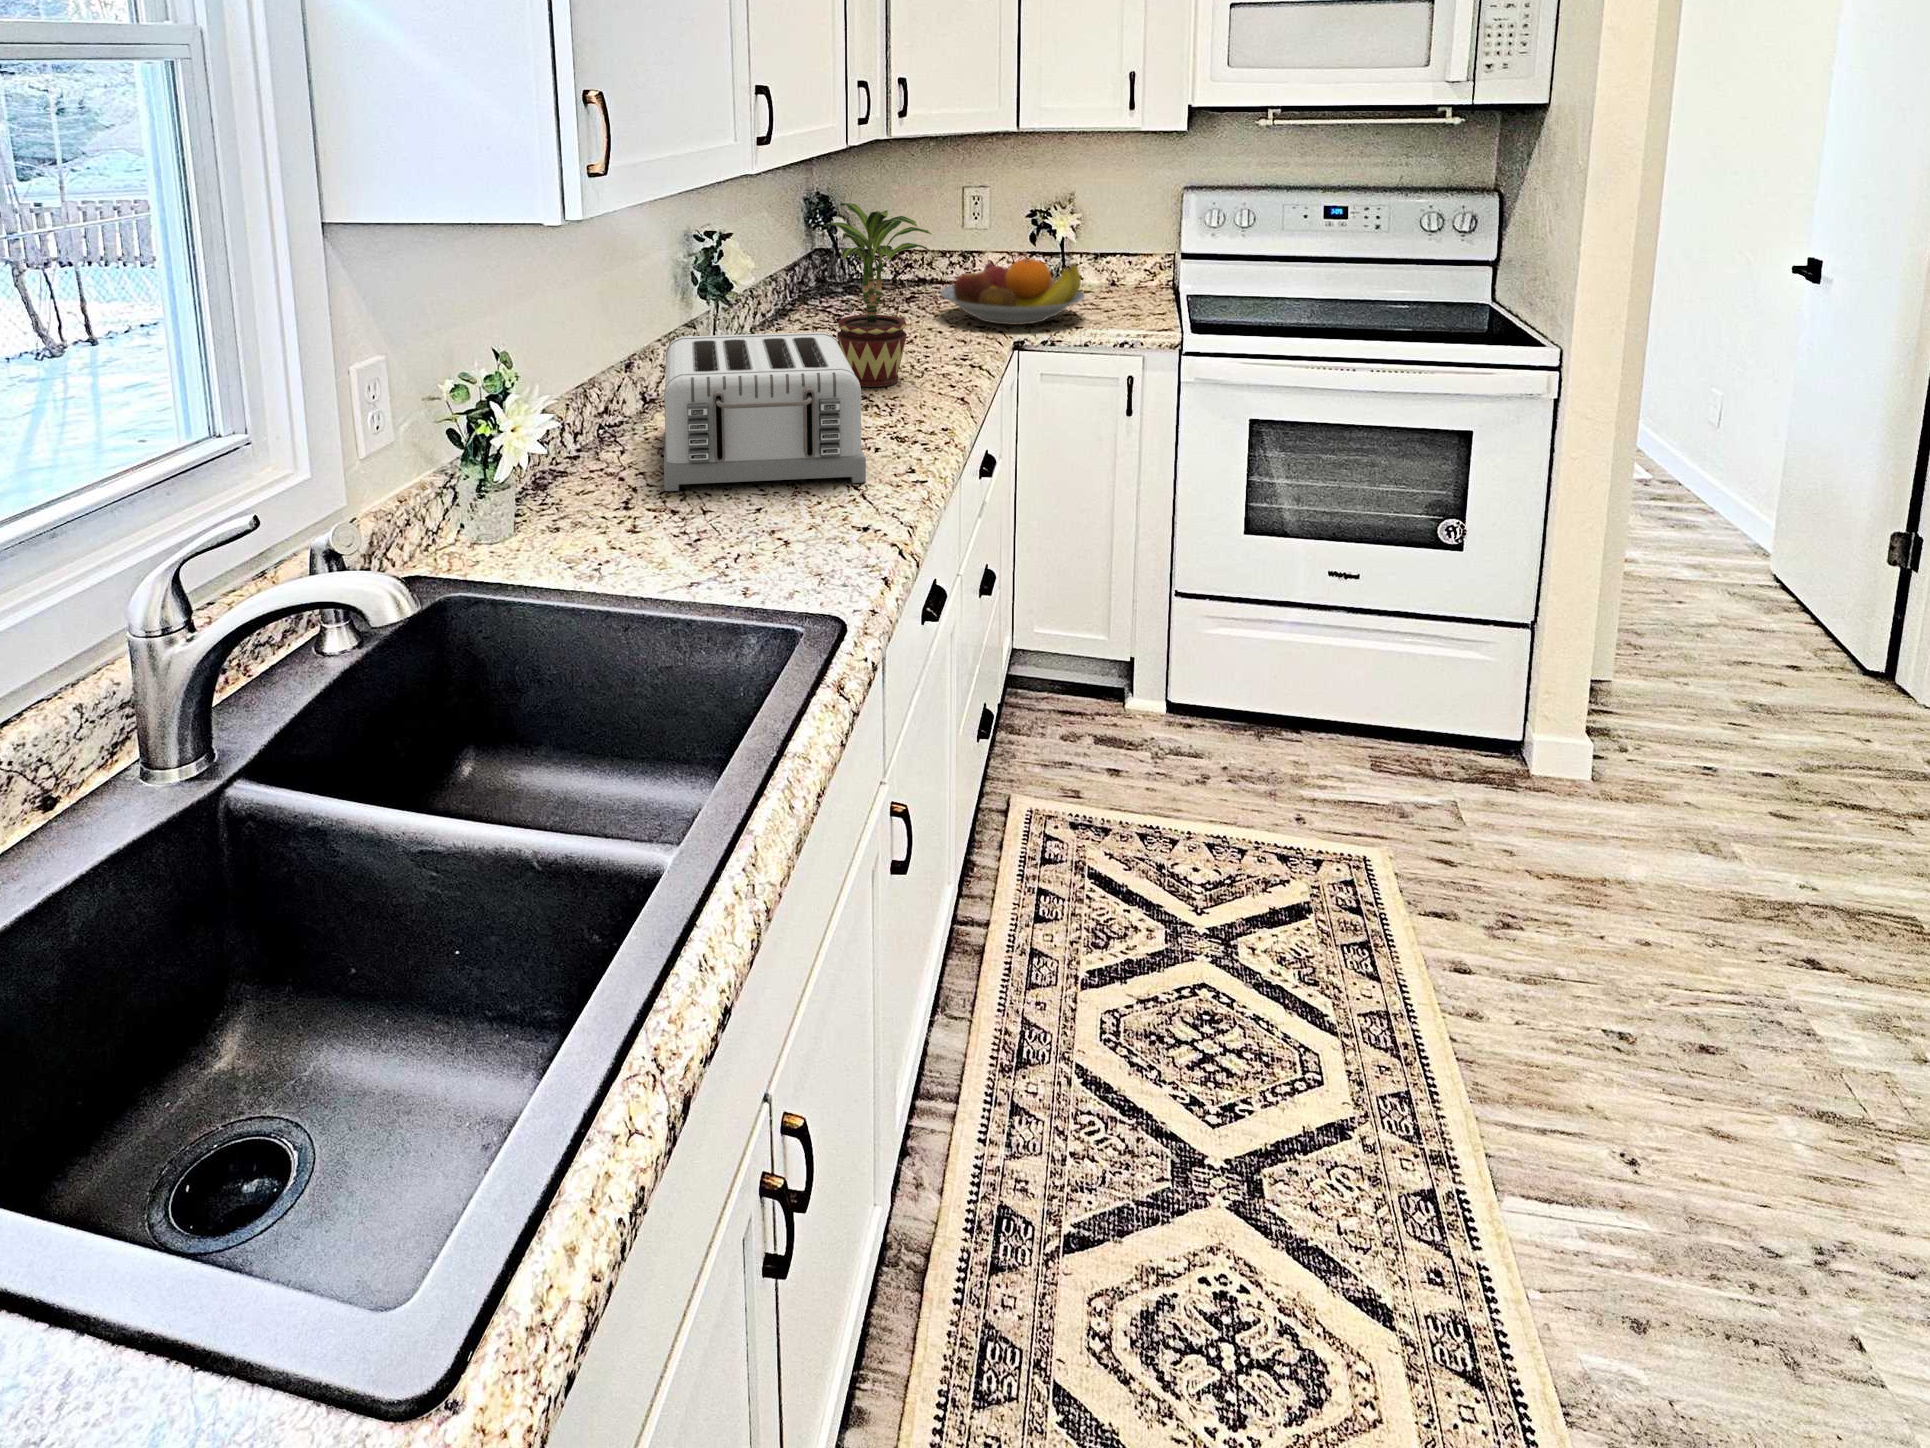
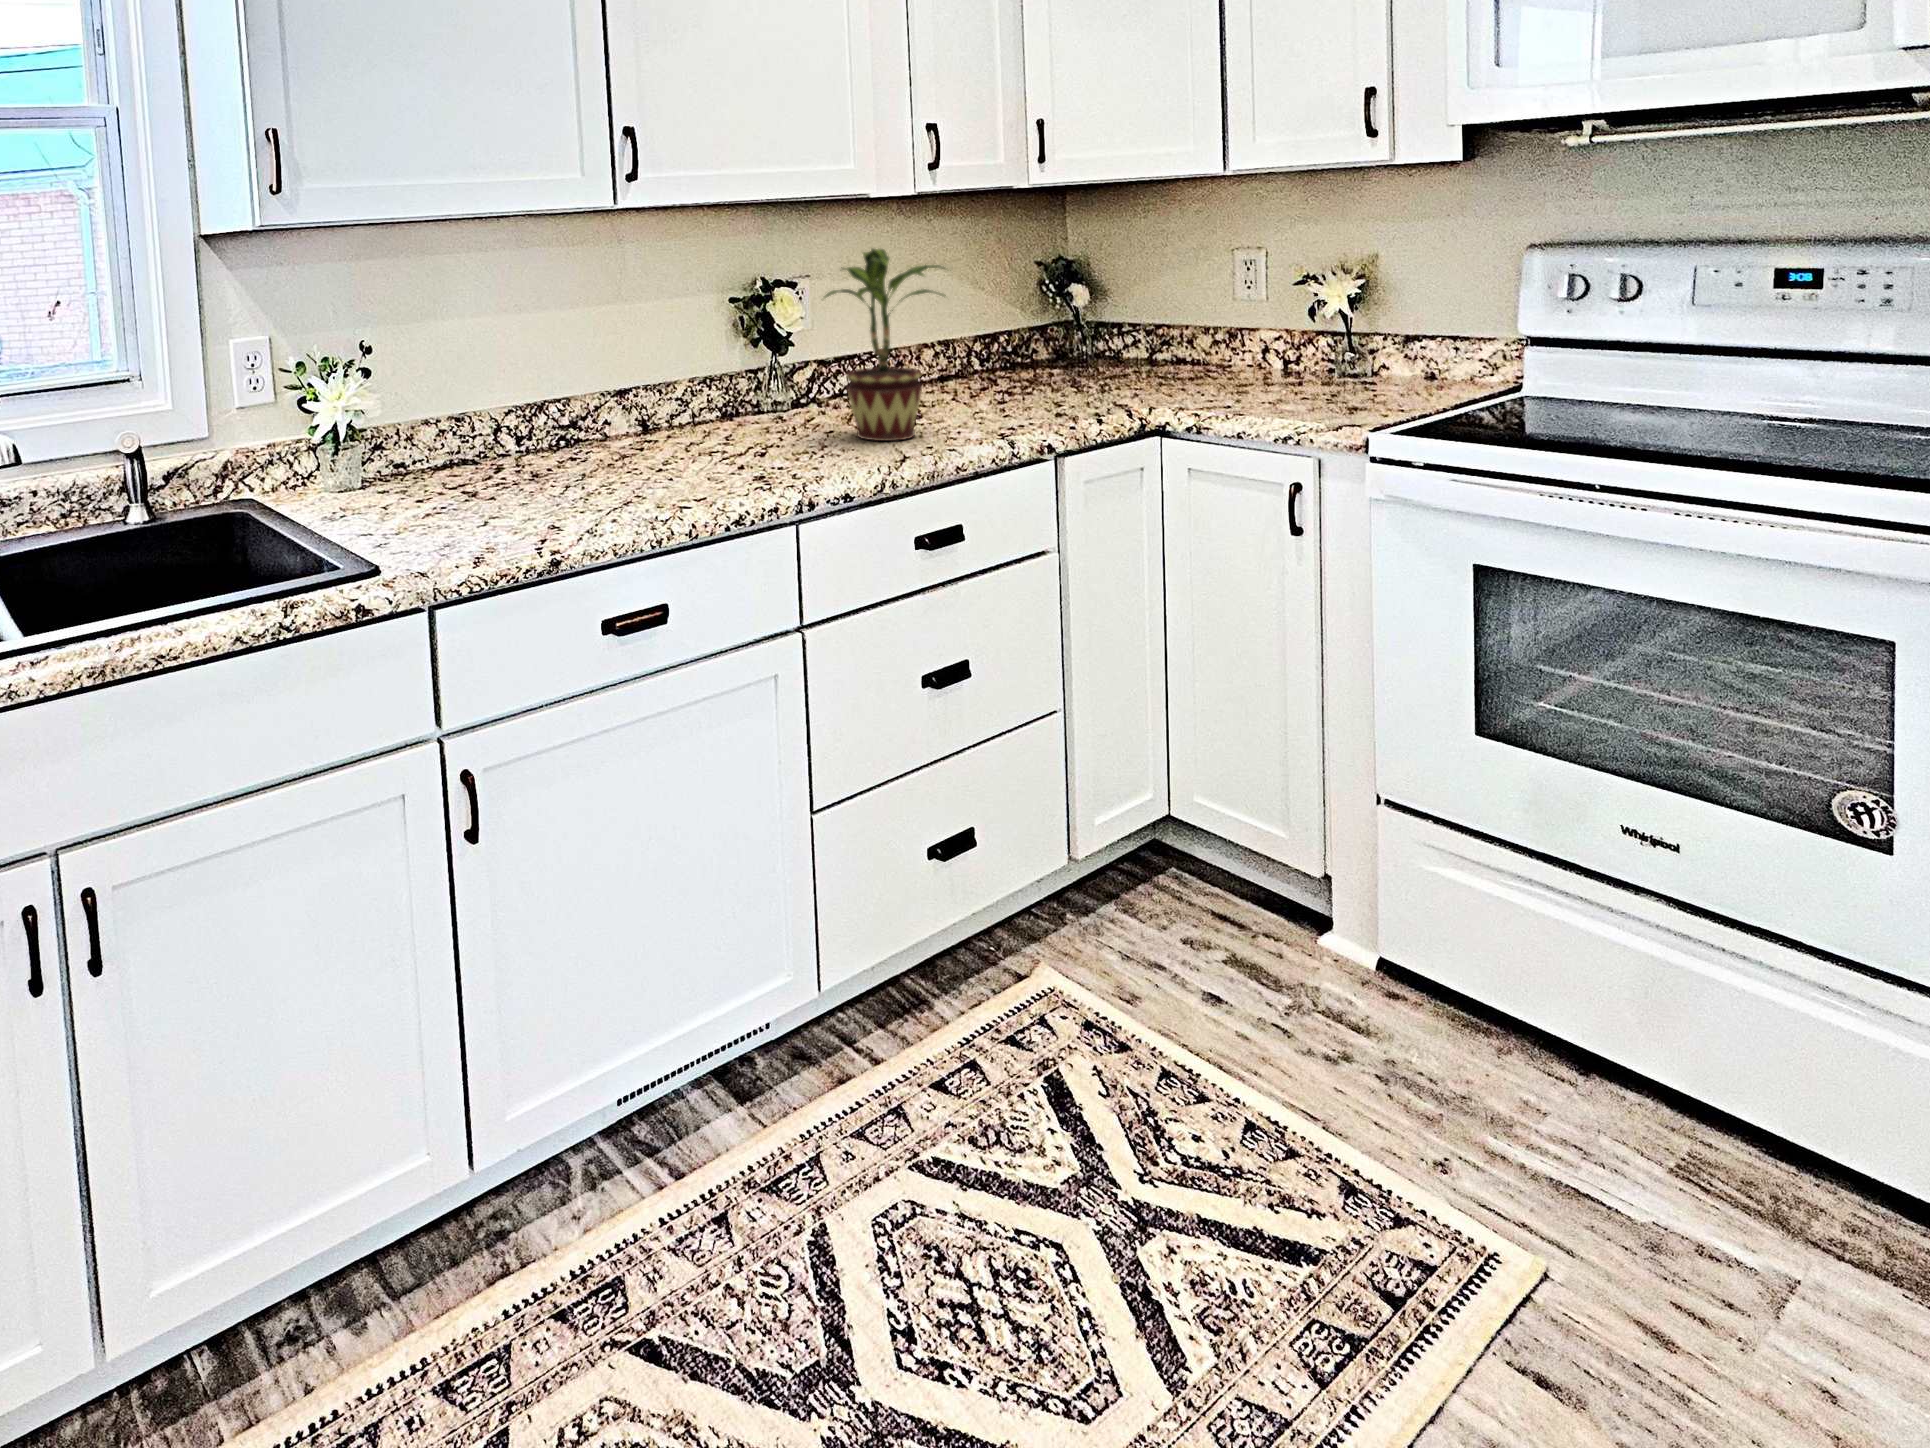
fruit bowl: present [940,259,1085,325] -> none [1102,329,1298,408]
toaster: present [664,332,866,491] -> none [517,361,766,499]

